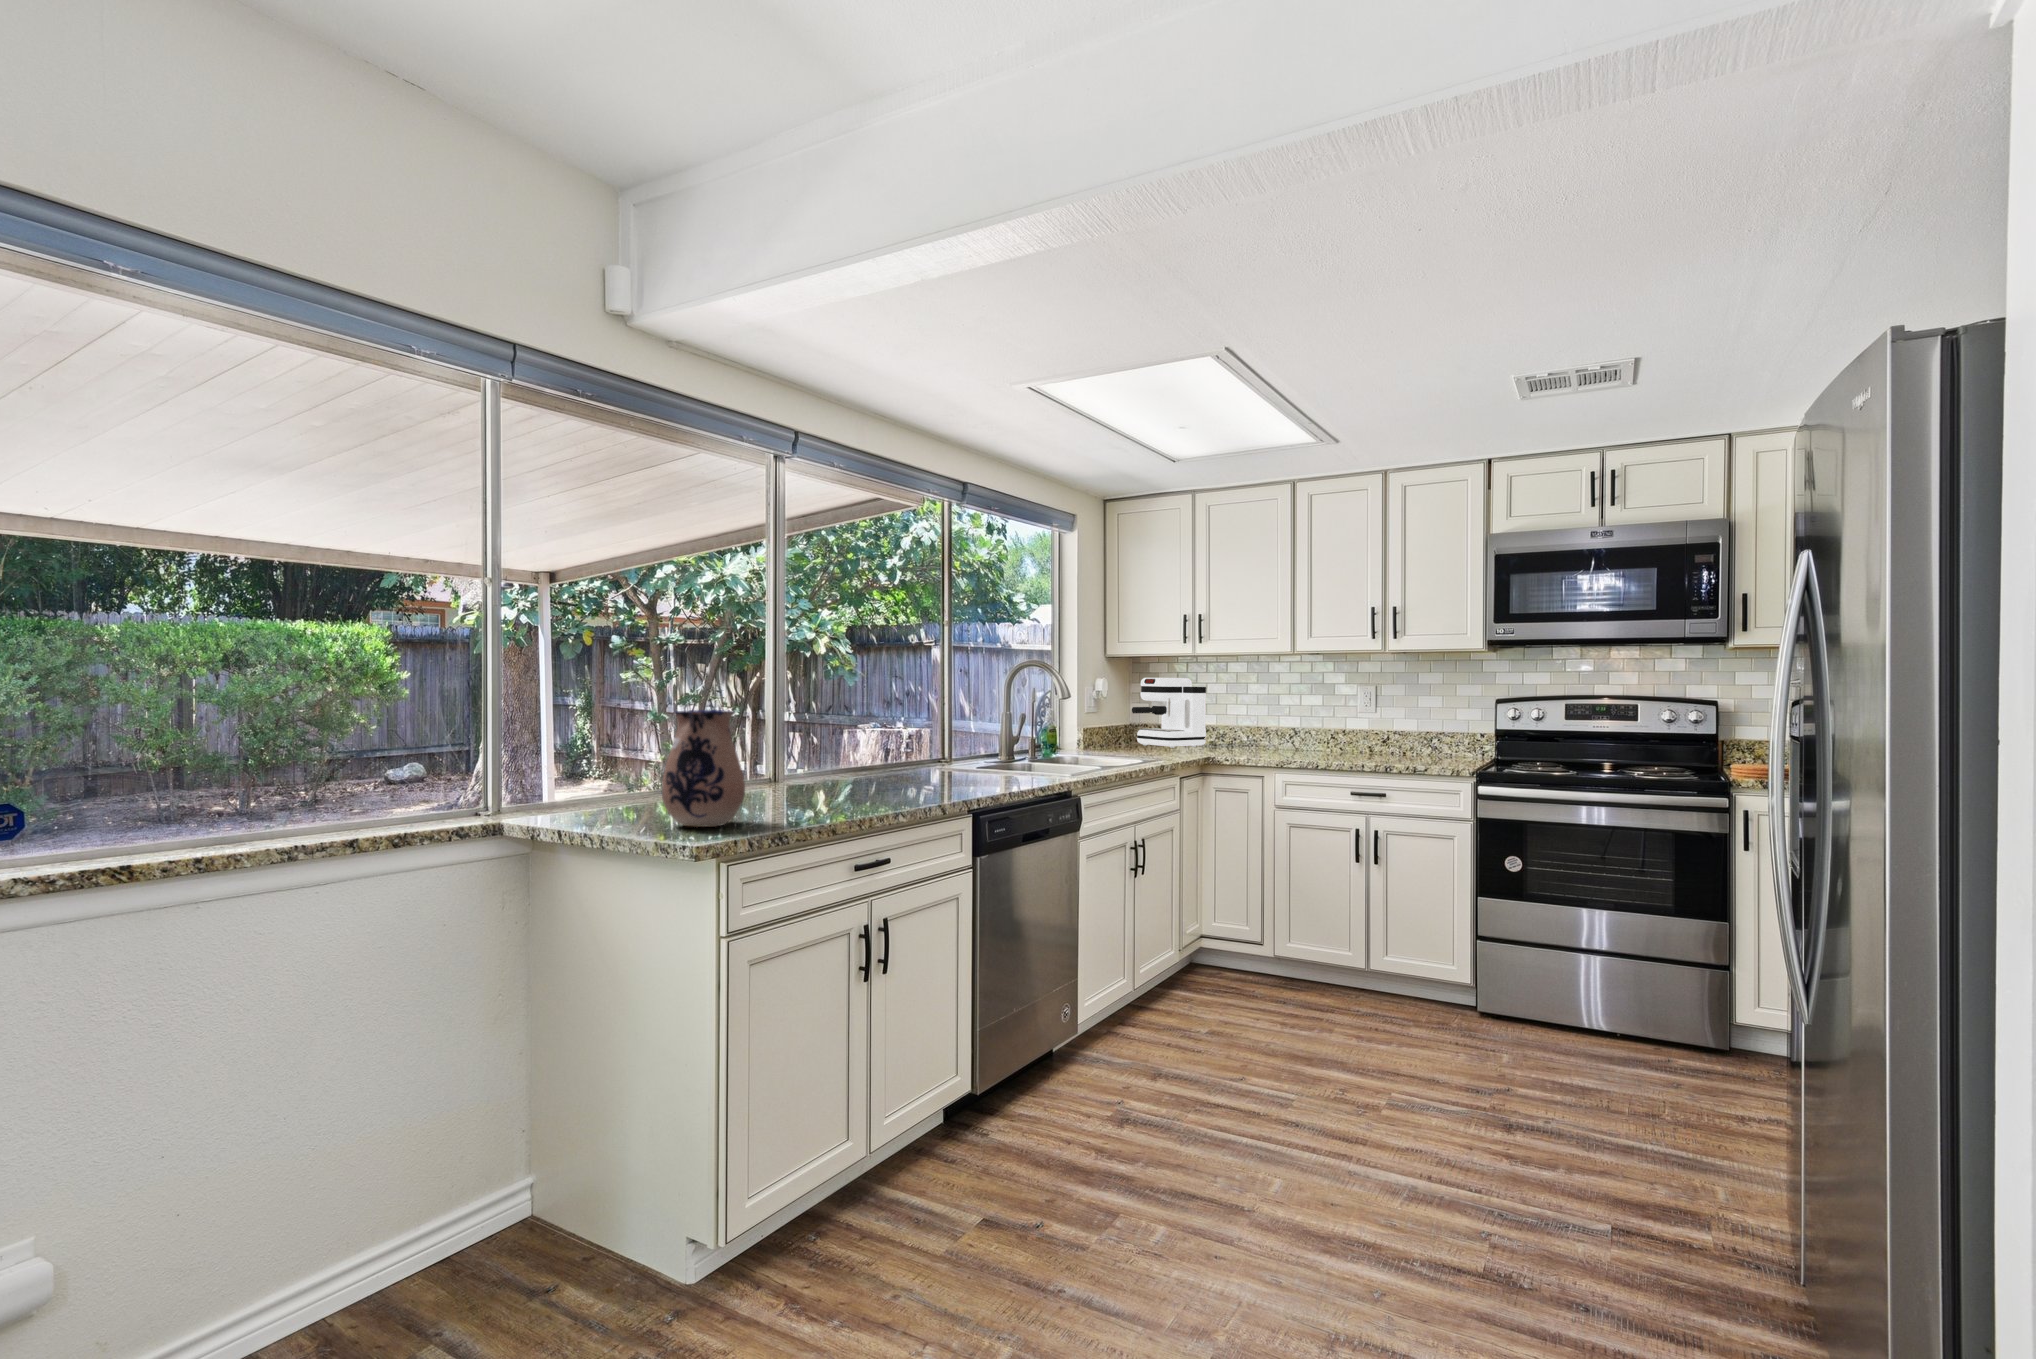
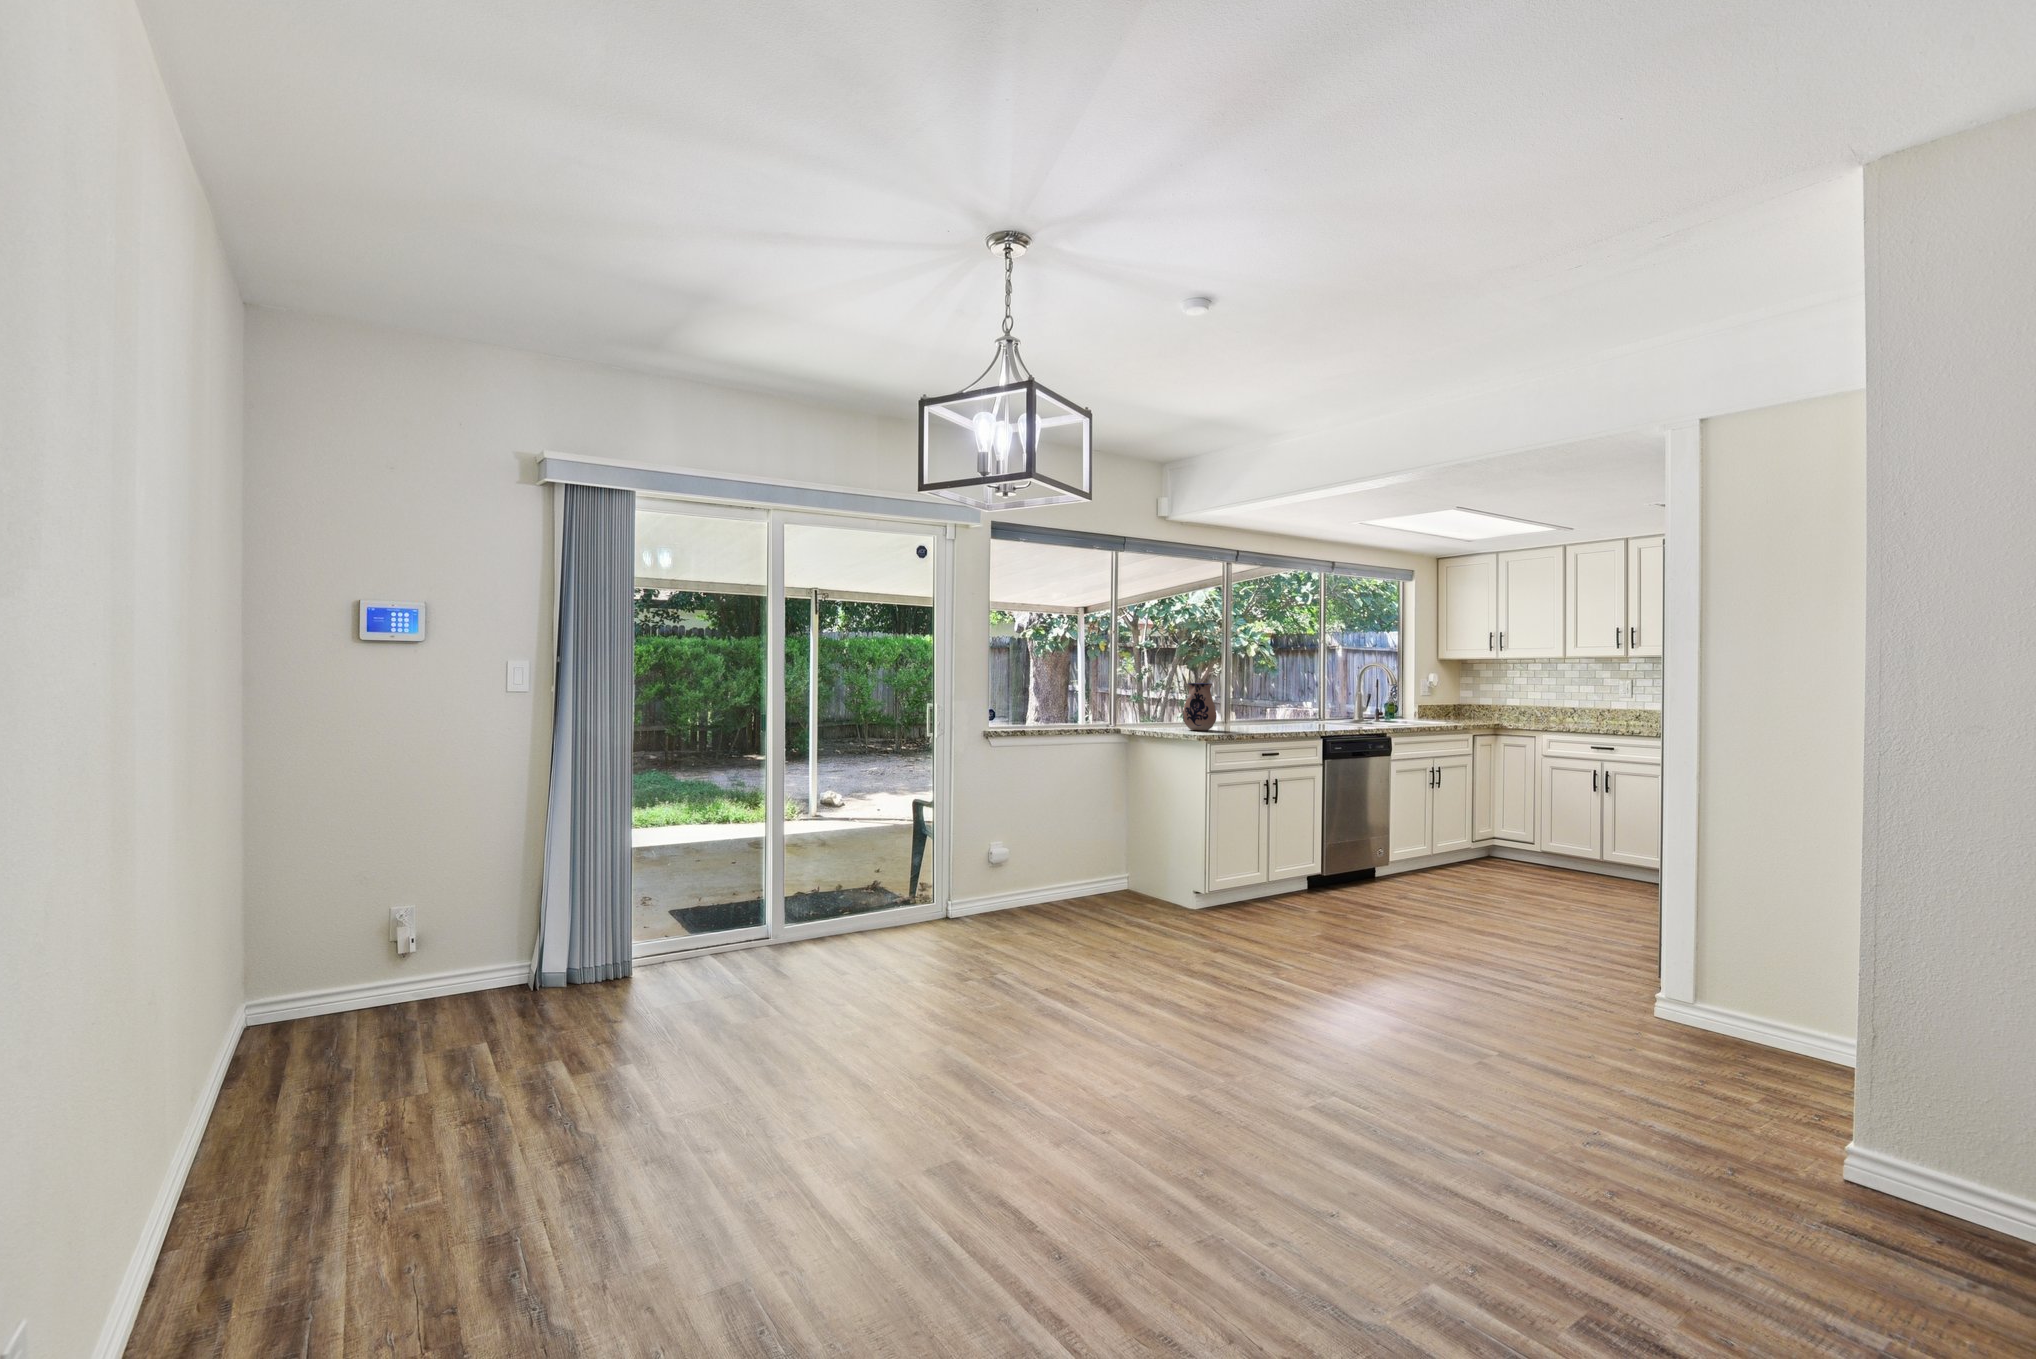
coffee maker: present [1132,678,1206,748] -> none [1457,673,1512,719]

